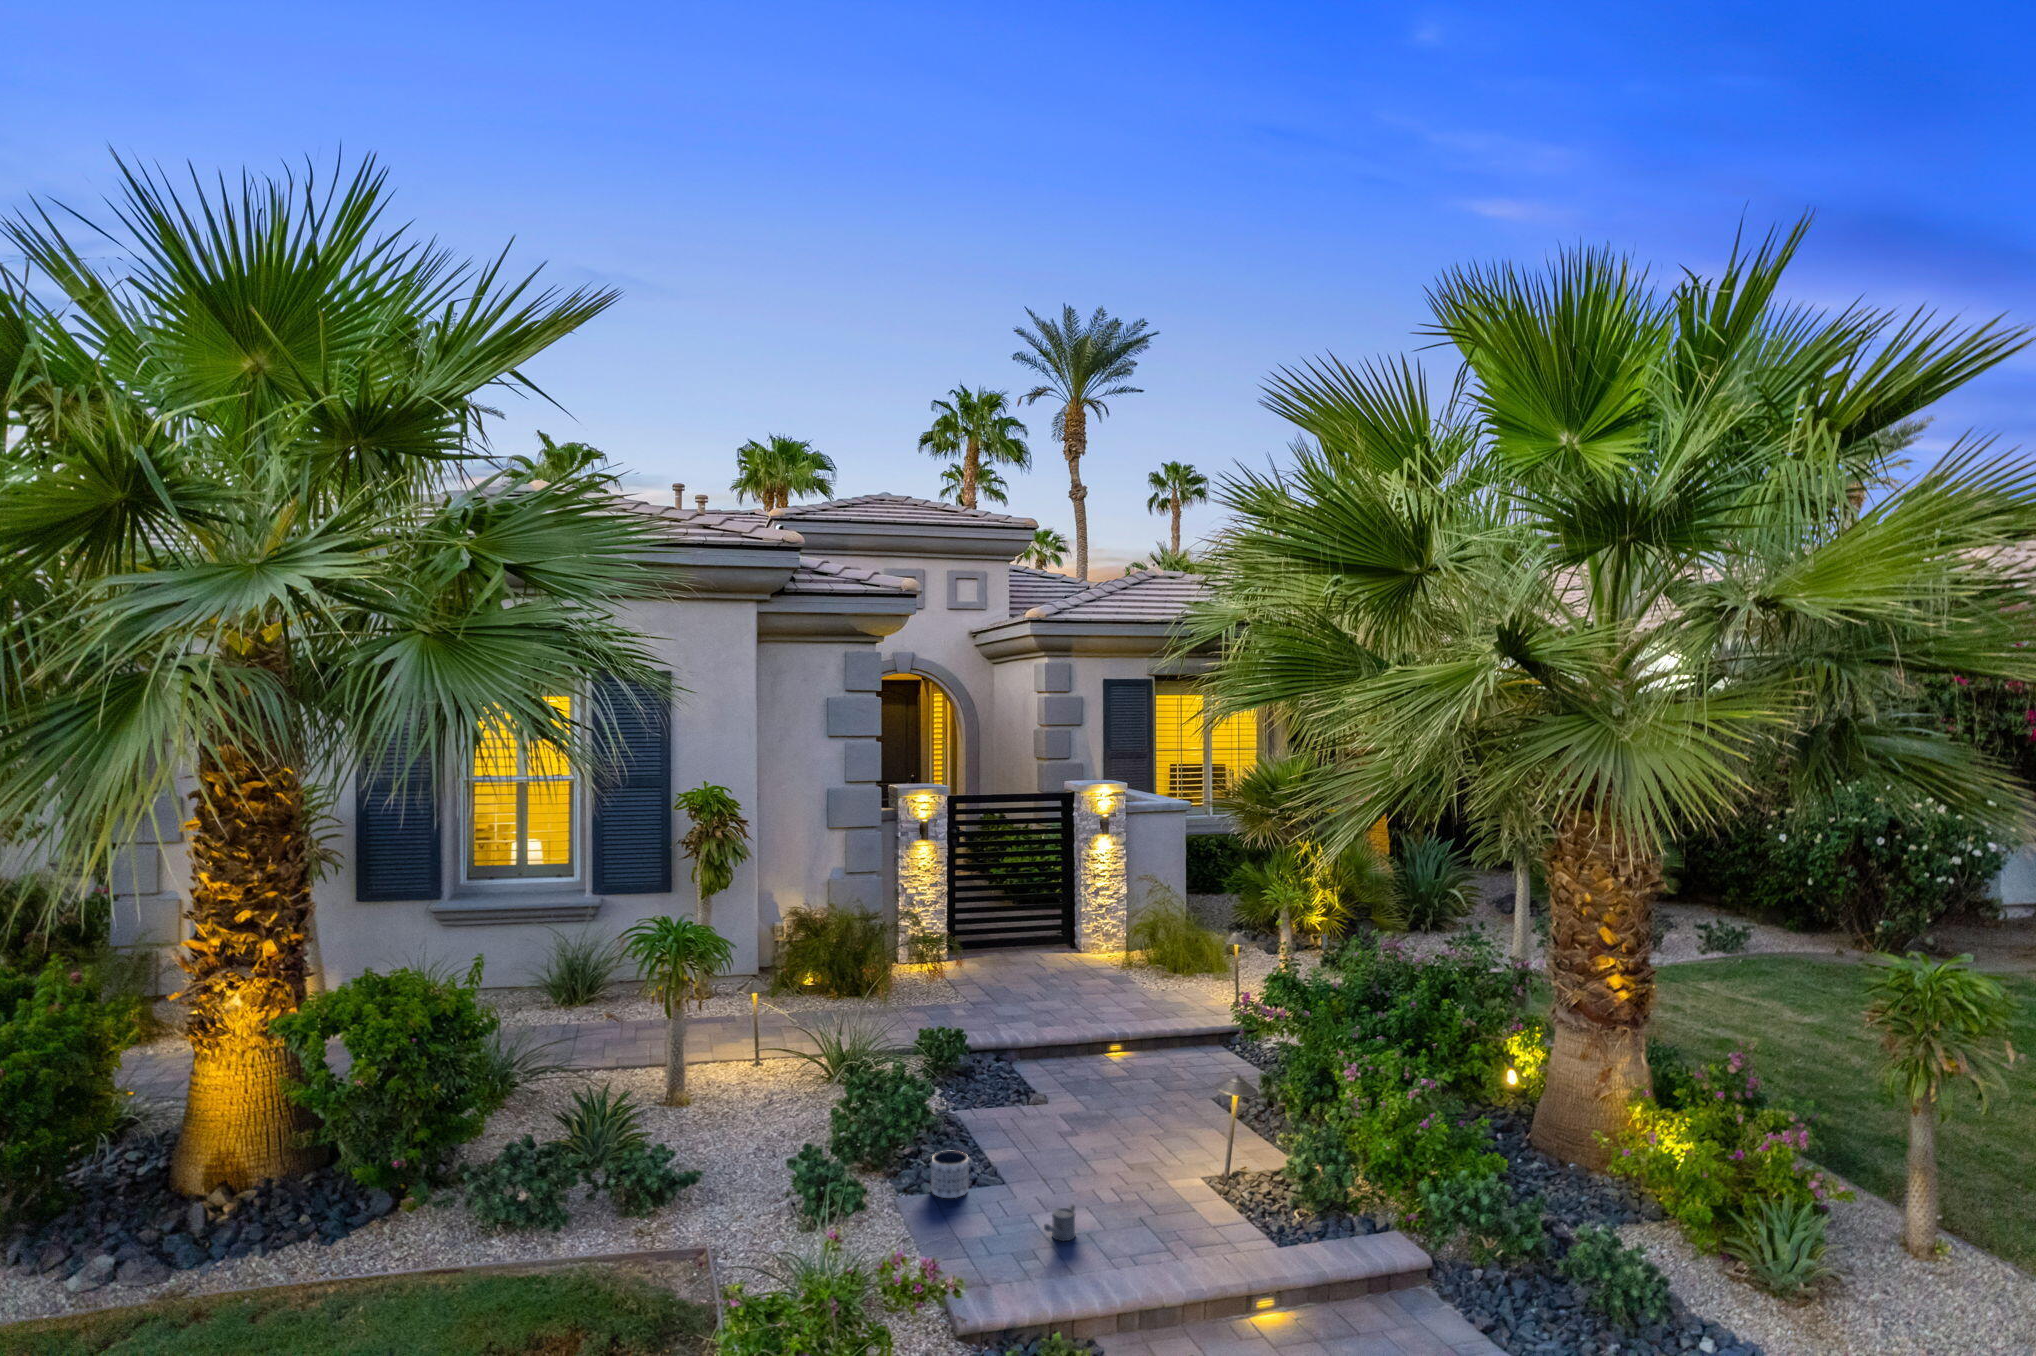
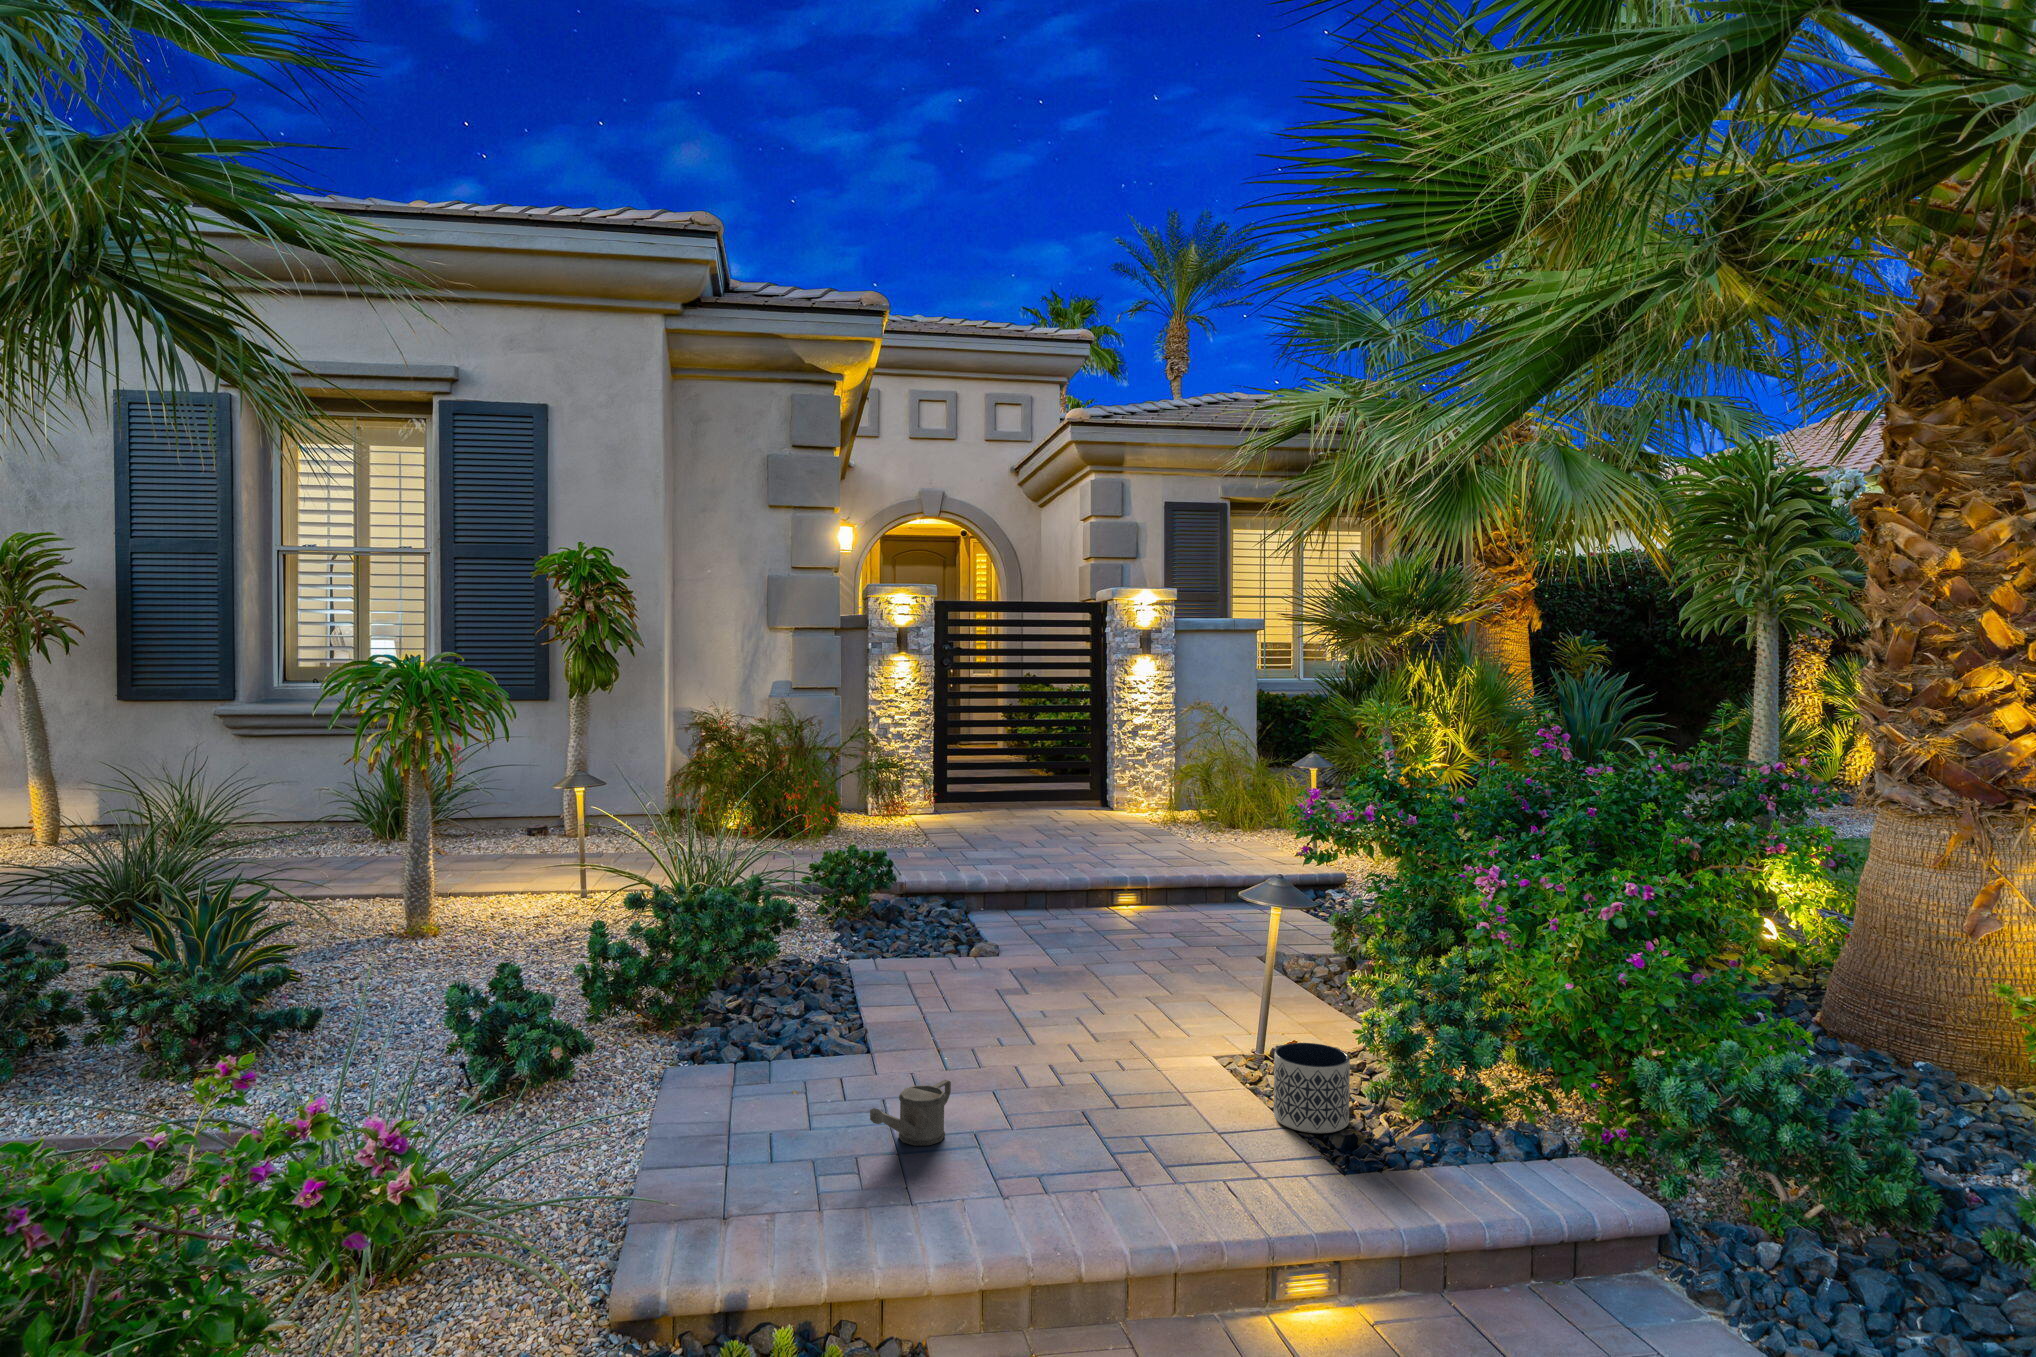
planter: present [931,1151,968,1198] -> present [1274,1043,1350,1133]

